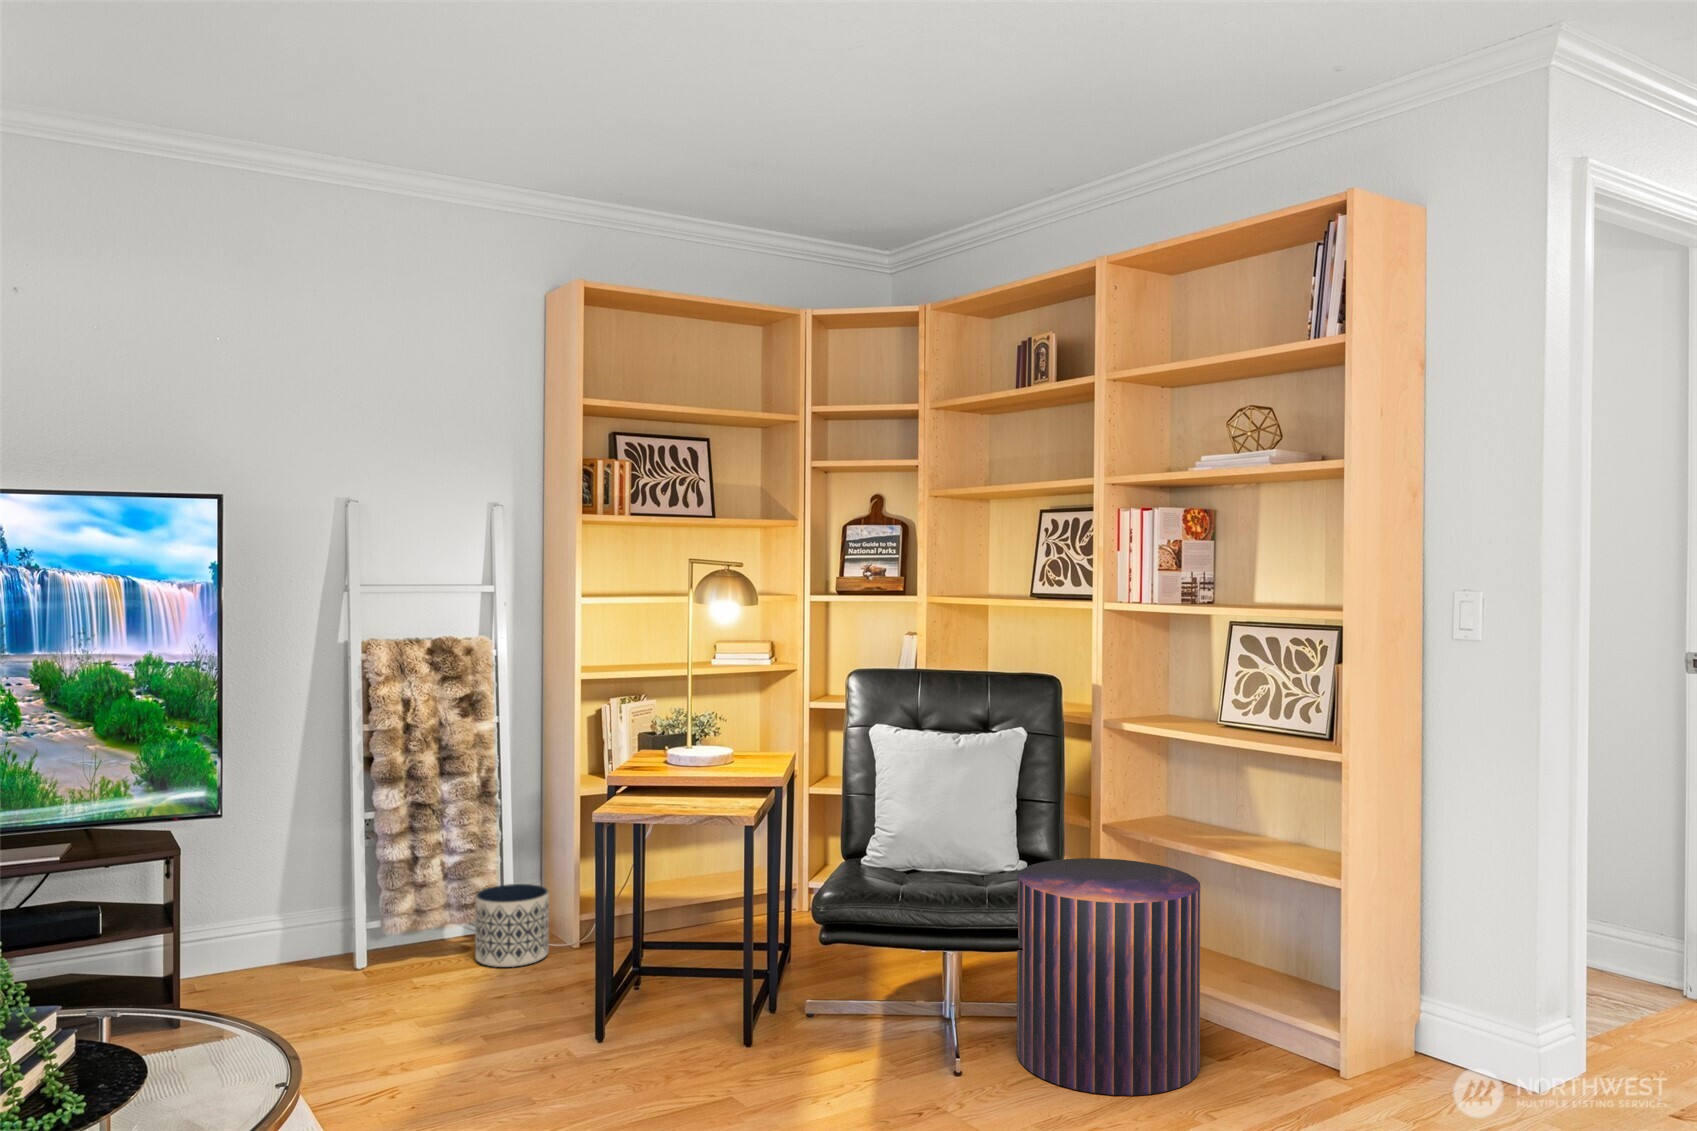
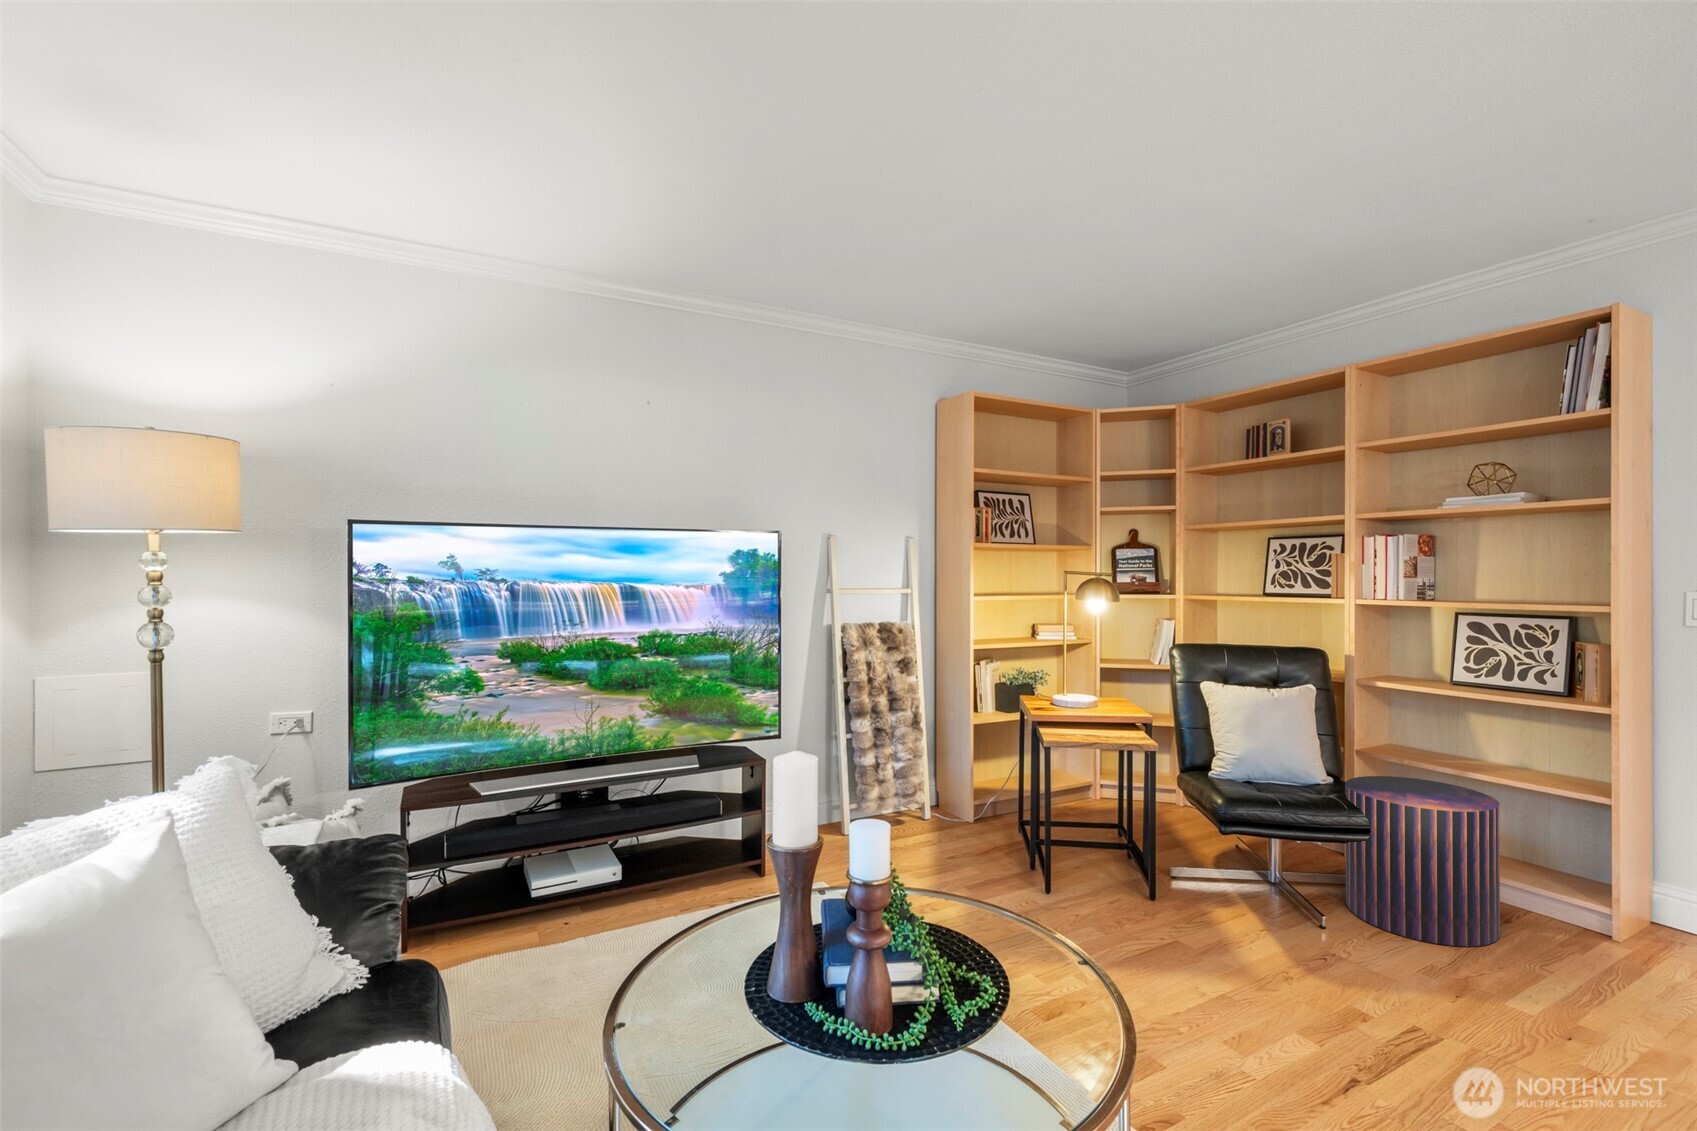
planter: present [475,884,549,967] -> none [916,782,963,837]

